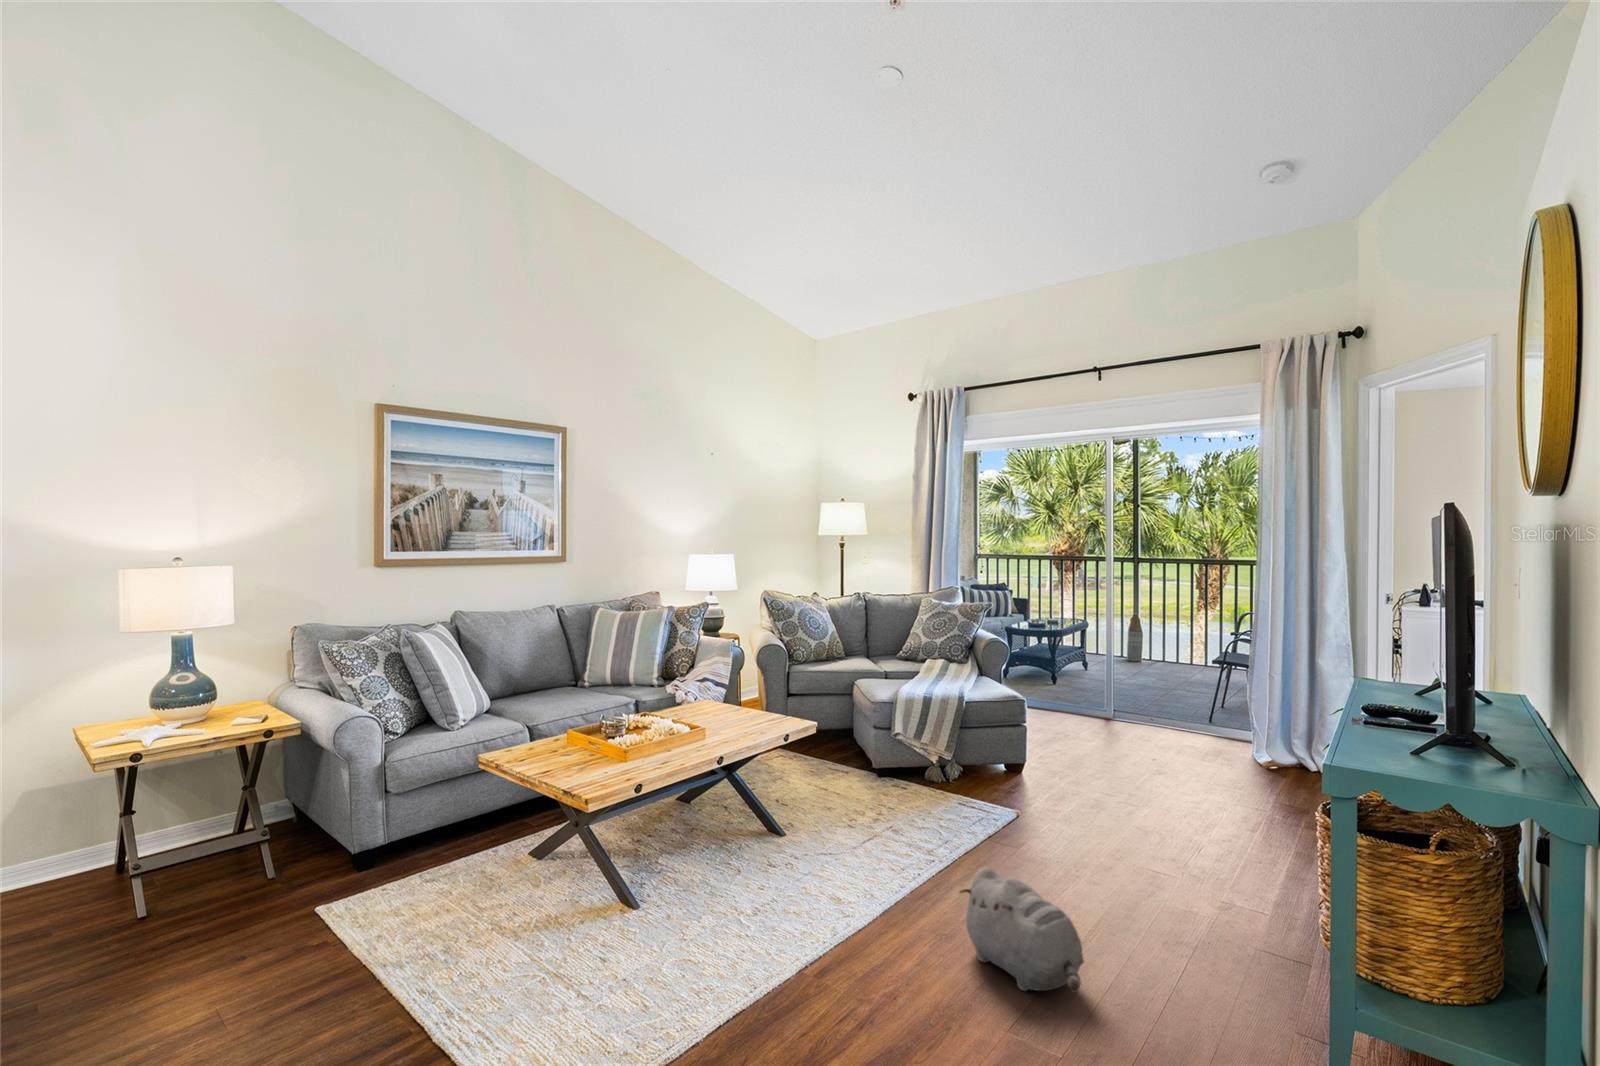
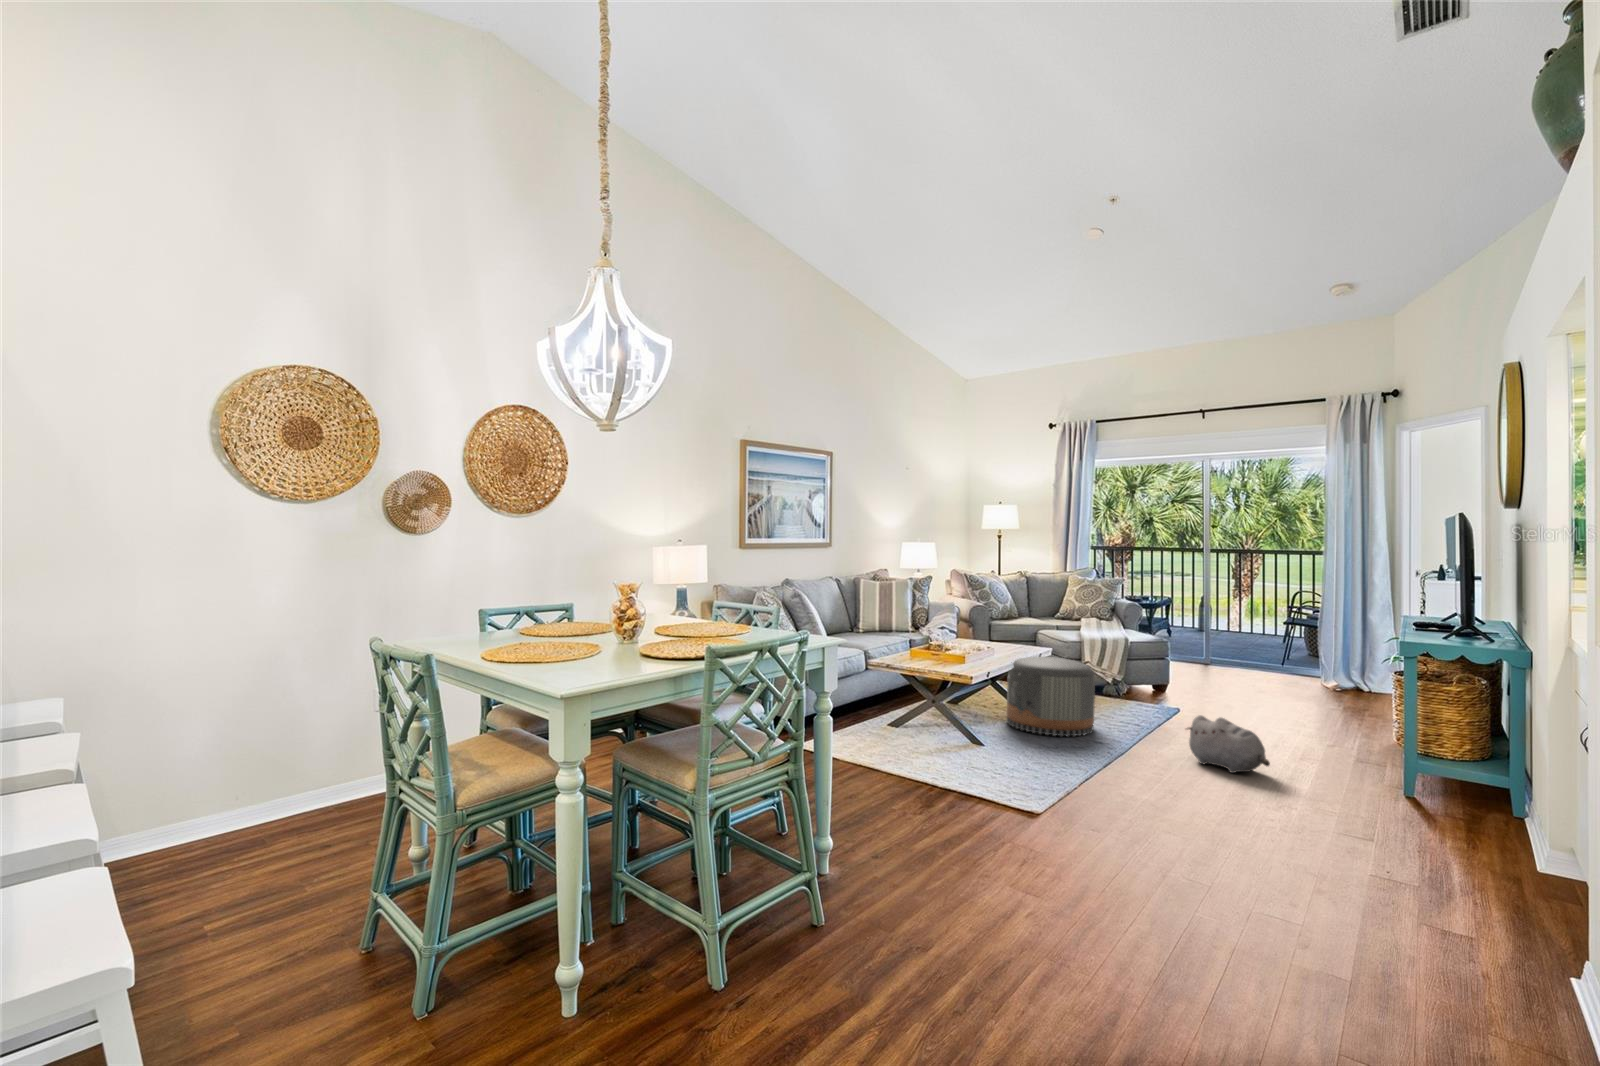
pouf: none [723,738,860,884] -> present [1007,656,1095,736]

